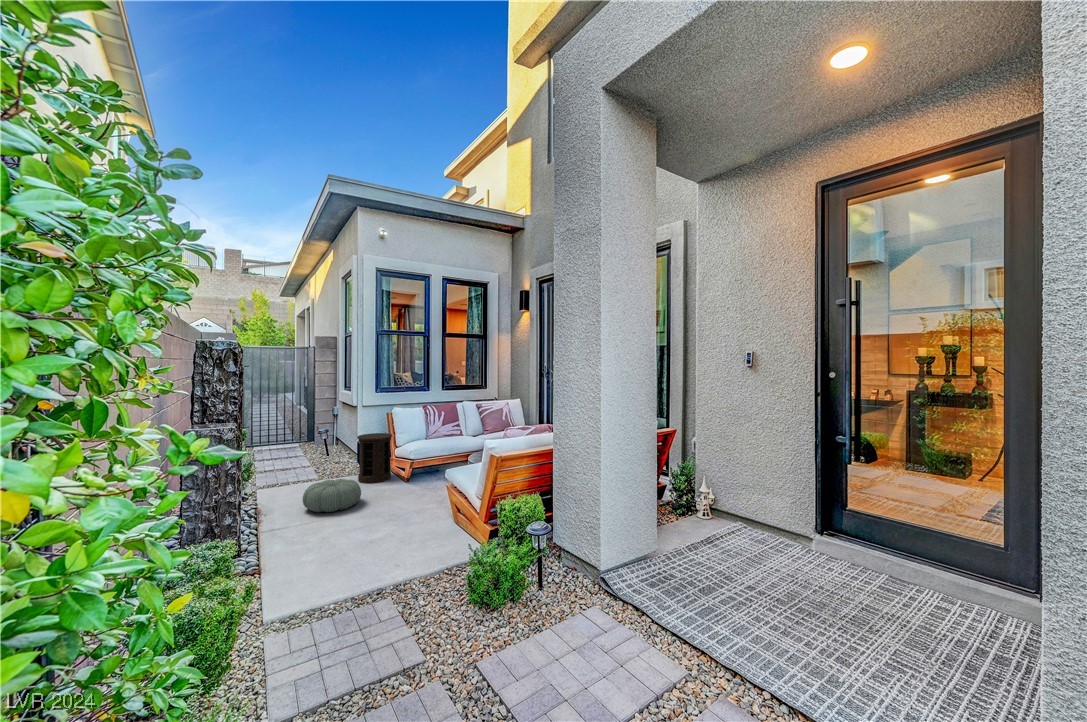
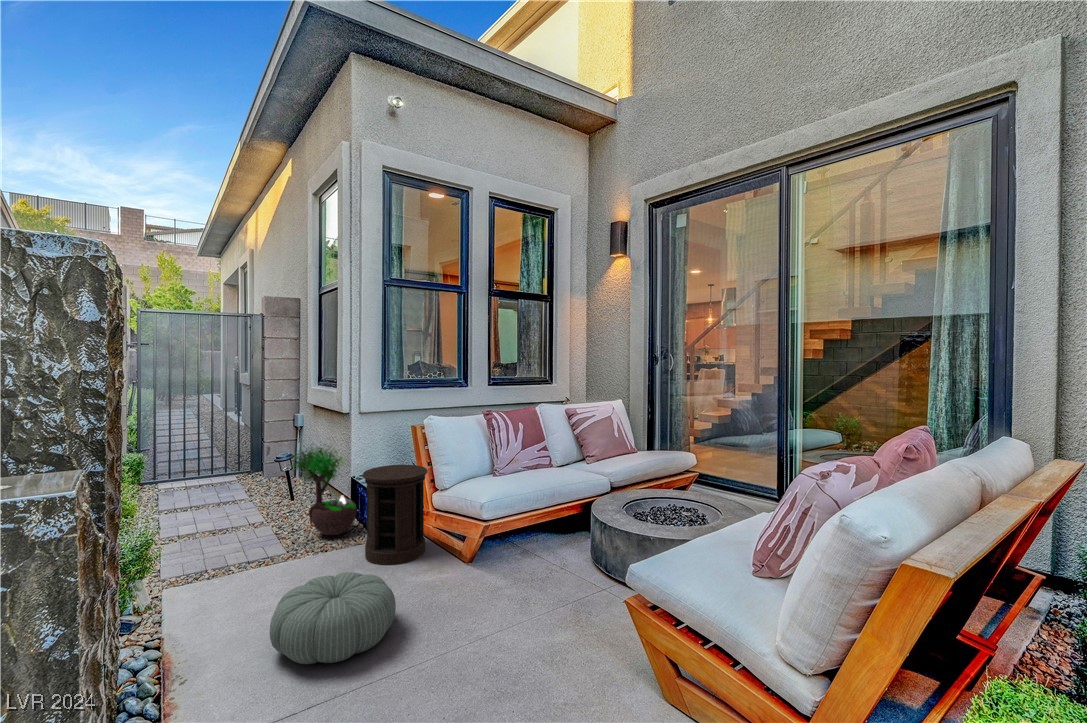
potted tree: none [323,418,359,472] -> present [291,446,357,535]

